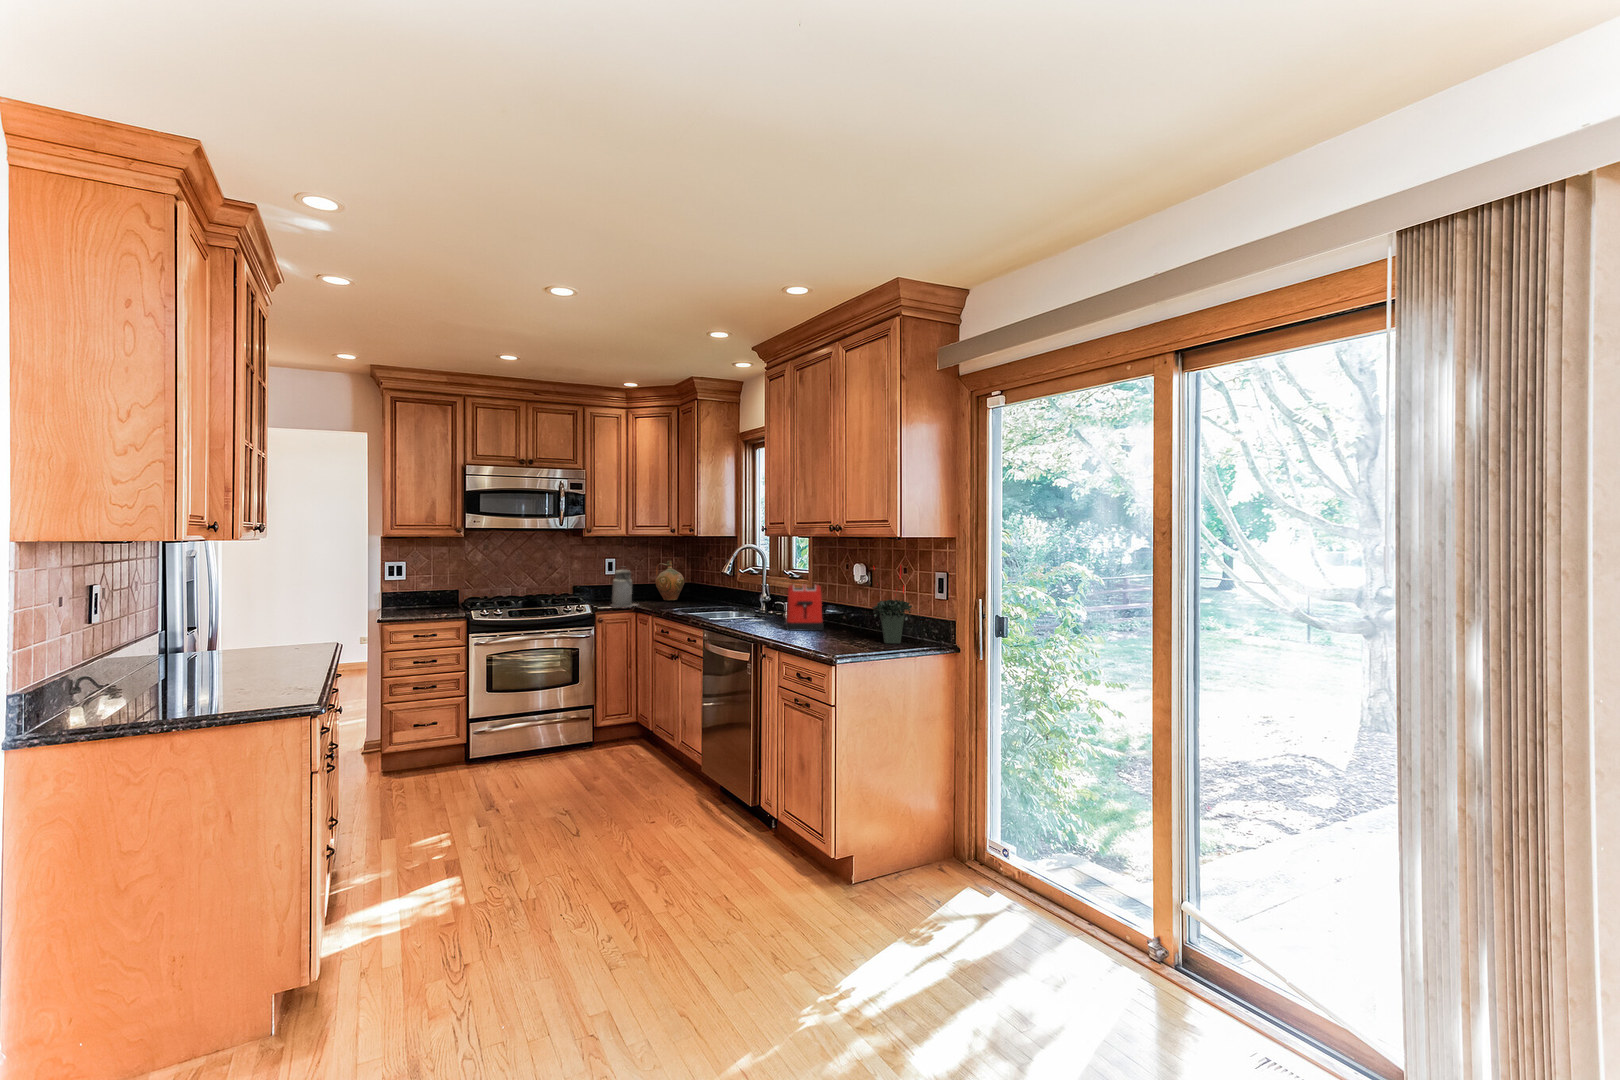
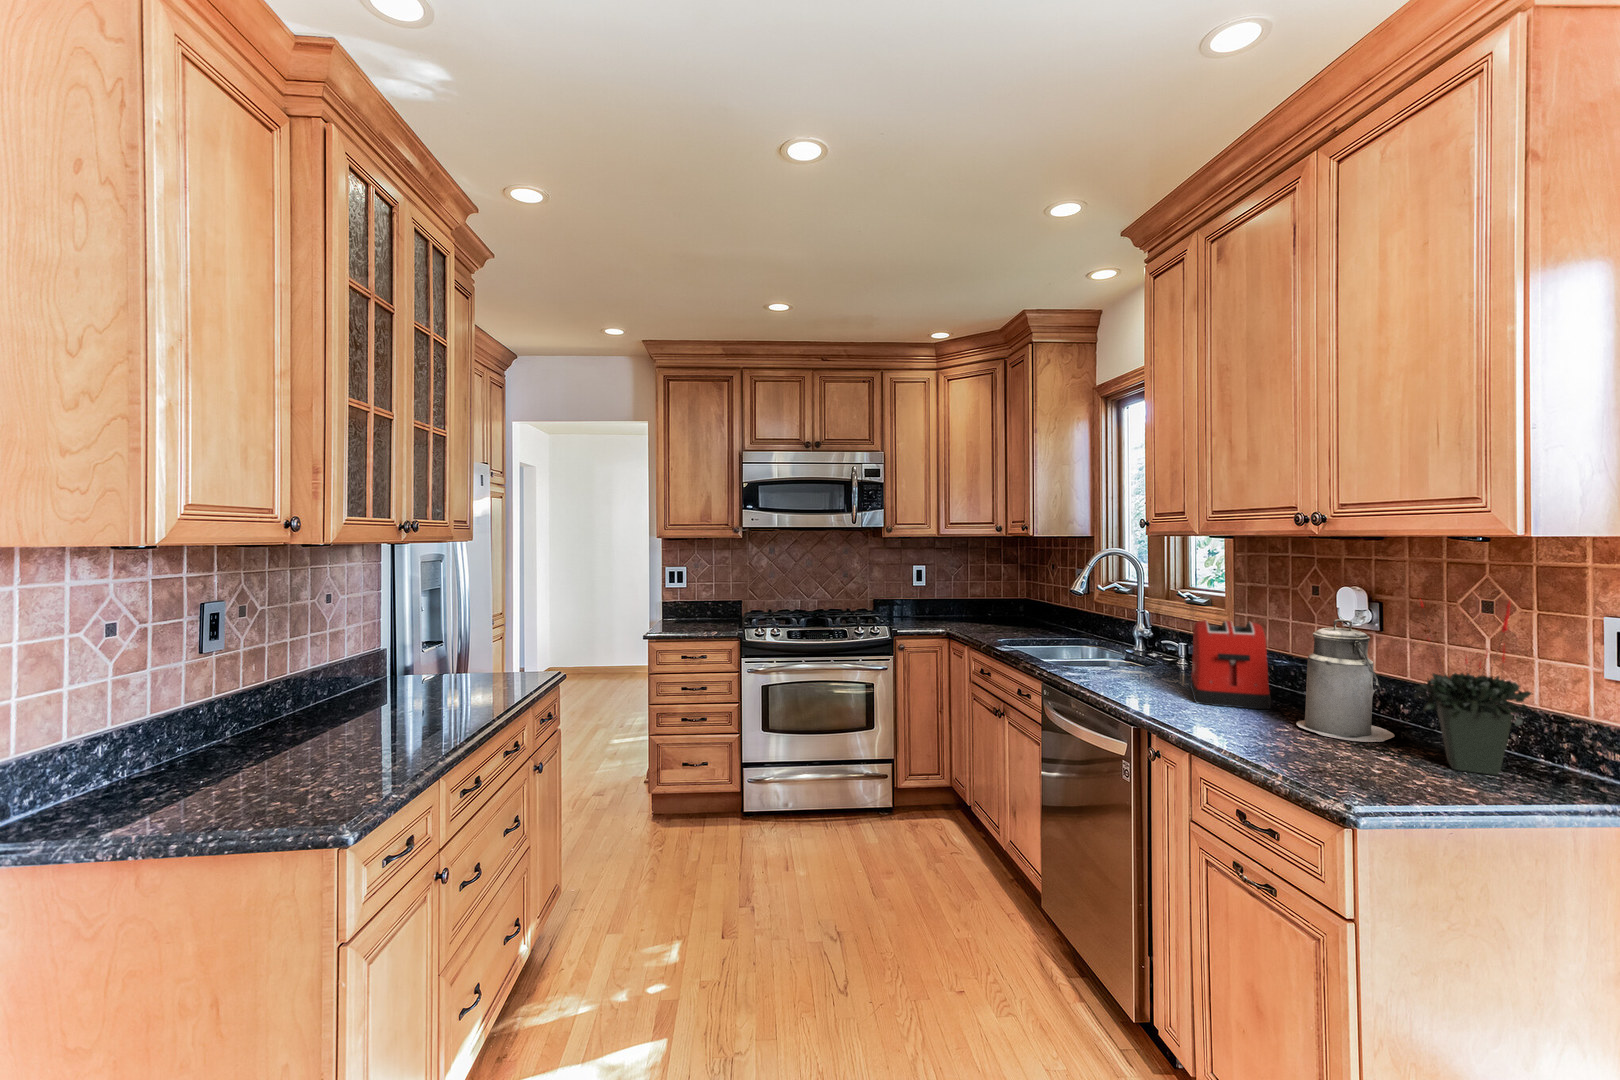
ceramic jug: present [655,561,684,600] -> none [976,569,1015,622]
canister: present [612,569,637,607] -> present [1296,619,1394,742]

